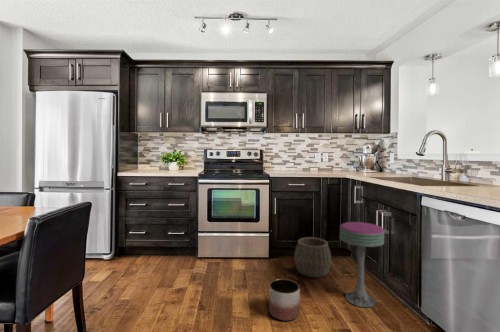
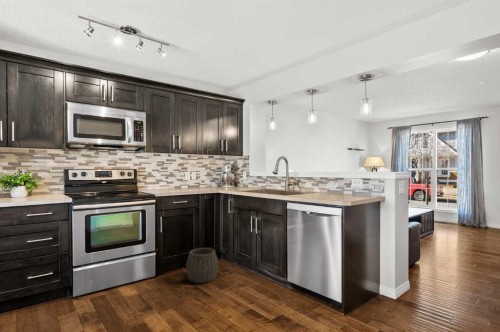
bar stool: present [340,222,385,307] -> none [232,227,264,292]
planter: present [269,279,300,321] -> none [188,285,215,320]

